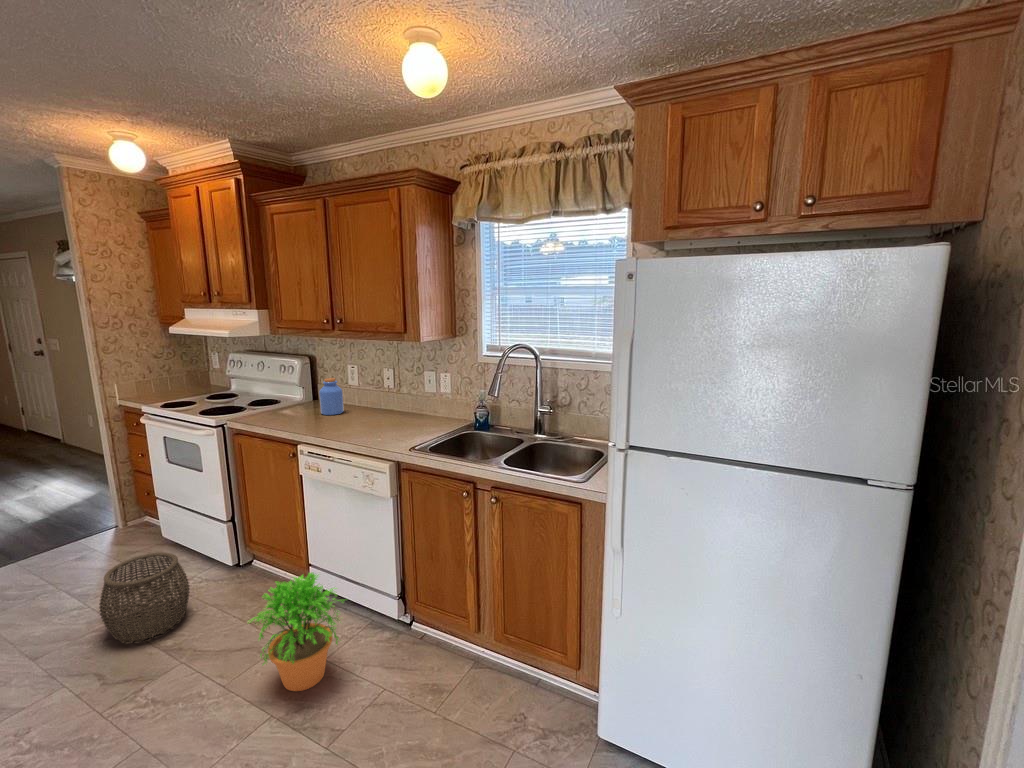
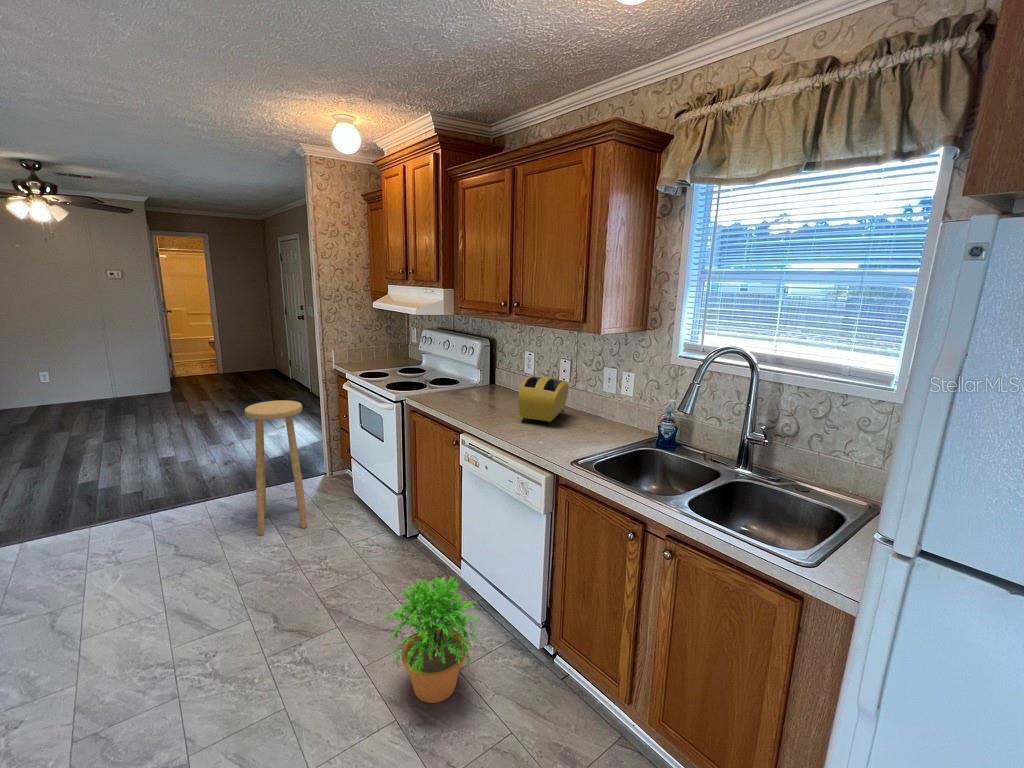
jar: present [319,378,344,415] -> none [491,364,515,403]
toaster: none [351,385,396,428] -> present [518,376,569,426]
stool: none [13,444,111,605] -> present [245,400,307,536]
woven basket: present [99,553,190,642] -> none [284,512,357,594]

